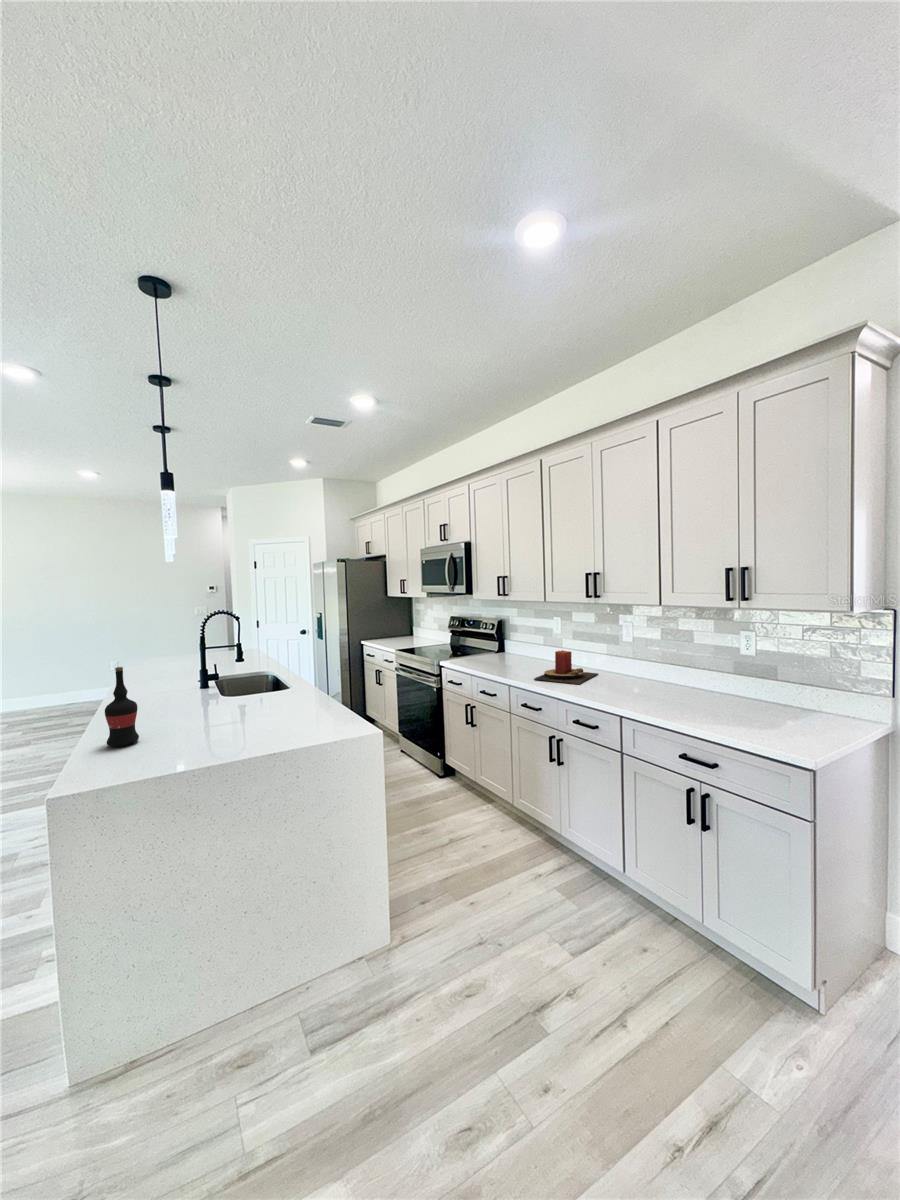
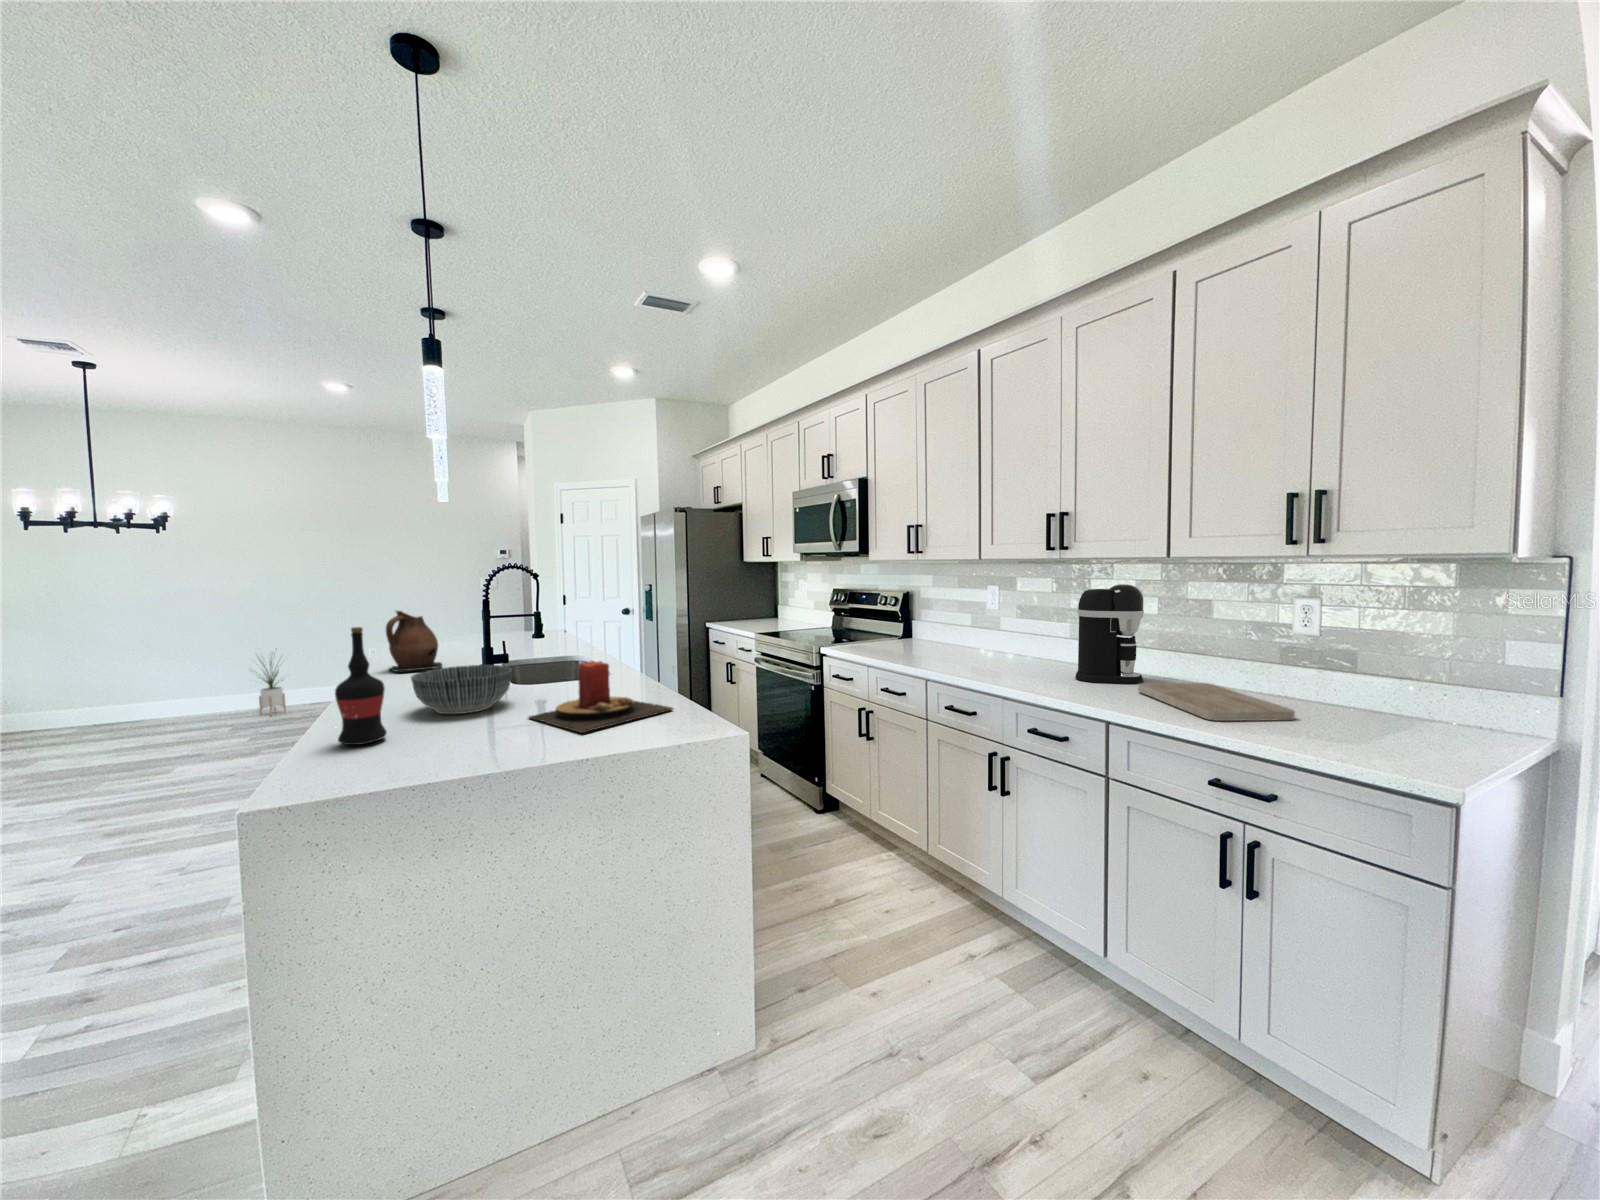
coffee maker: none [607,621,651,688] -> present [1075,584,1144,684]
ceramic pitcher: none [132,645,172,688] -> present [386,611,442,672]
candle: present [534,650,598,684] -> present [529,661,673,733]
house plant: none [21,662,57,714] -> present [259,661,286,715]
bowl: none [153,685,223,721] -> present [411,665,512,714]
cutting board: none [644,687,736,715] -> present [1138,683,1295,721]

